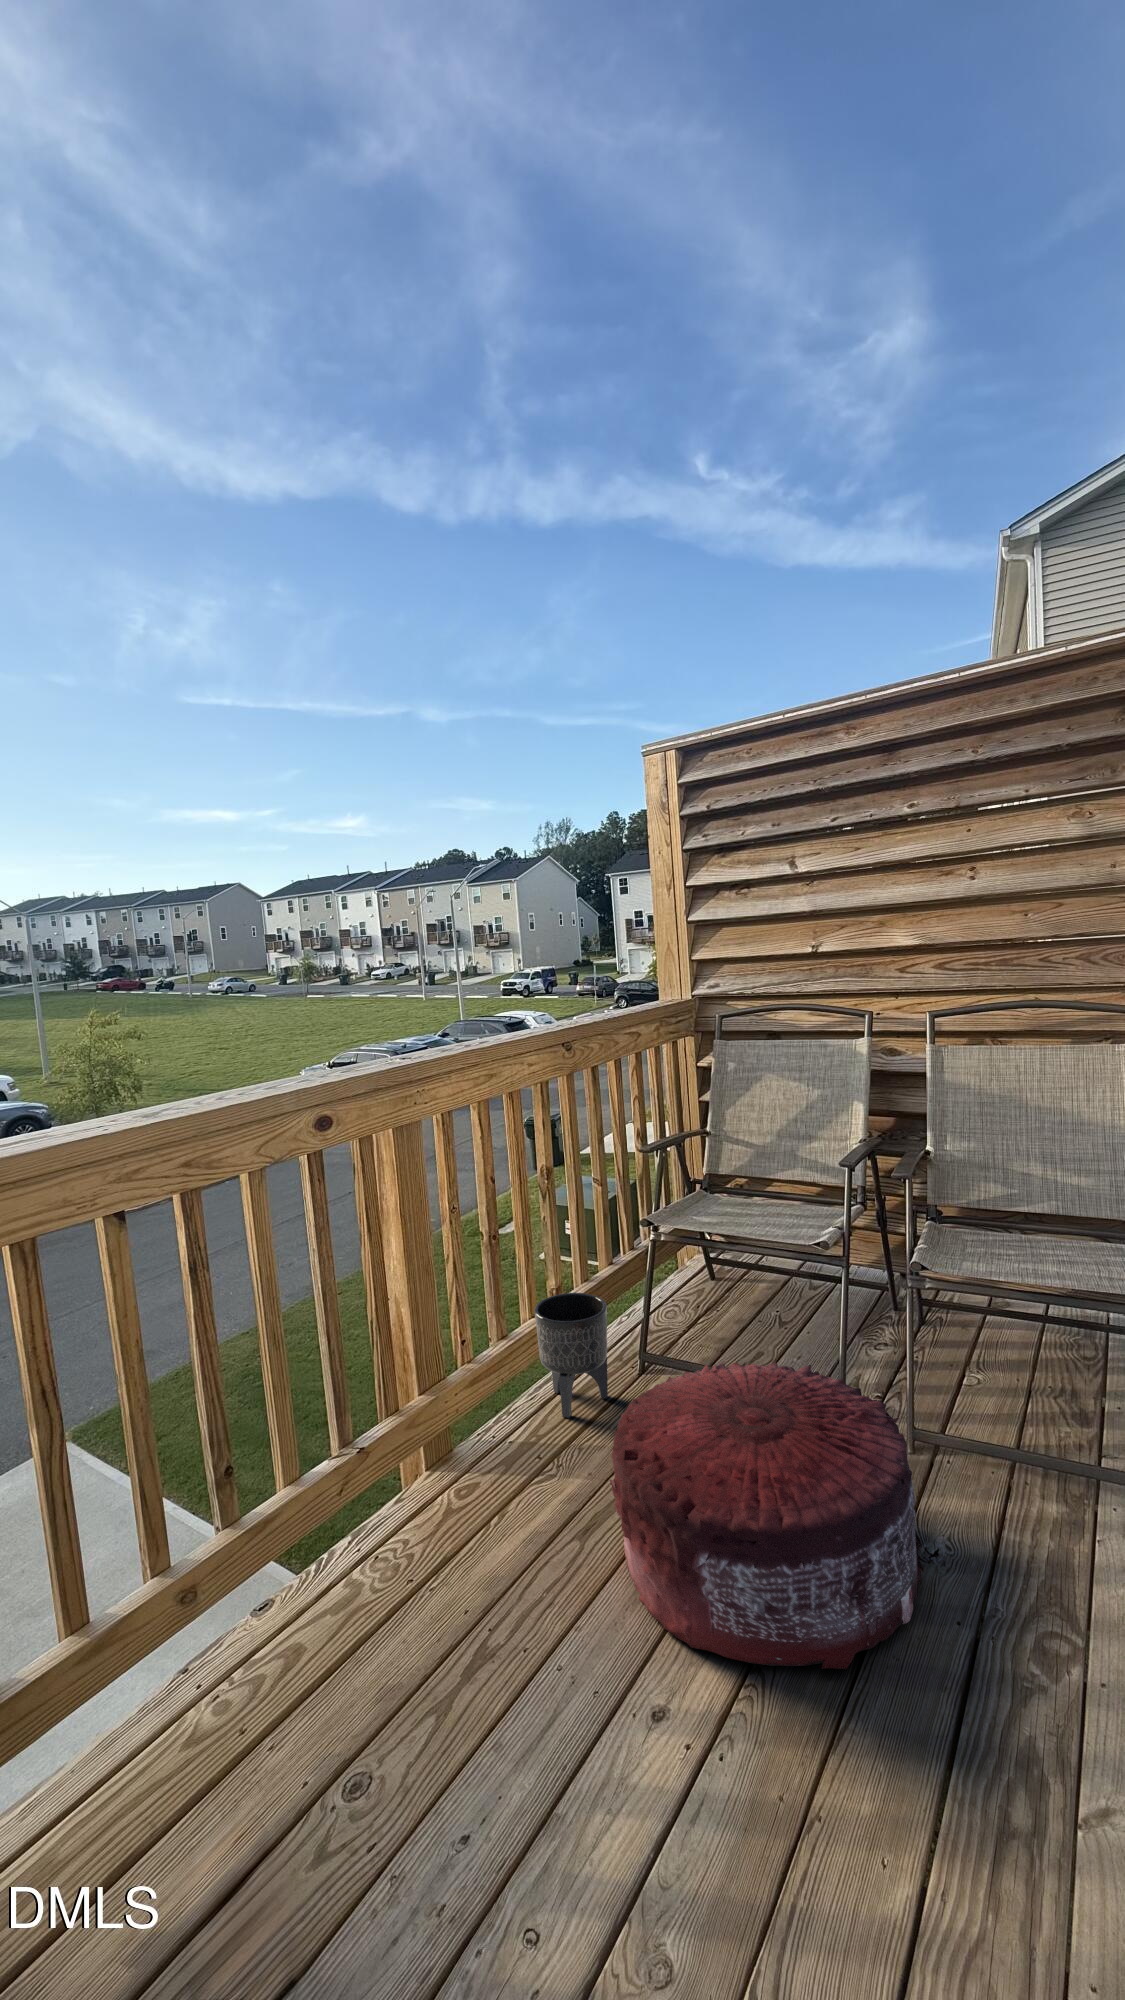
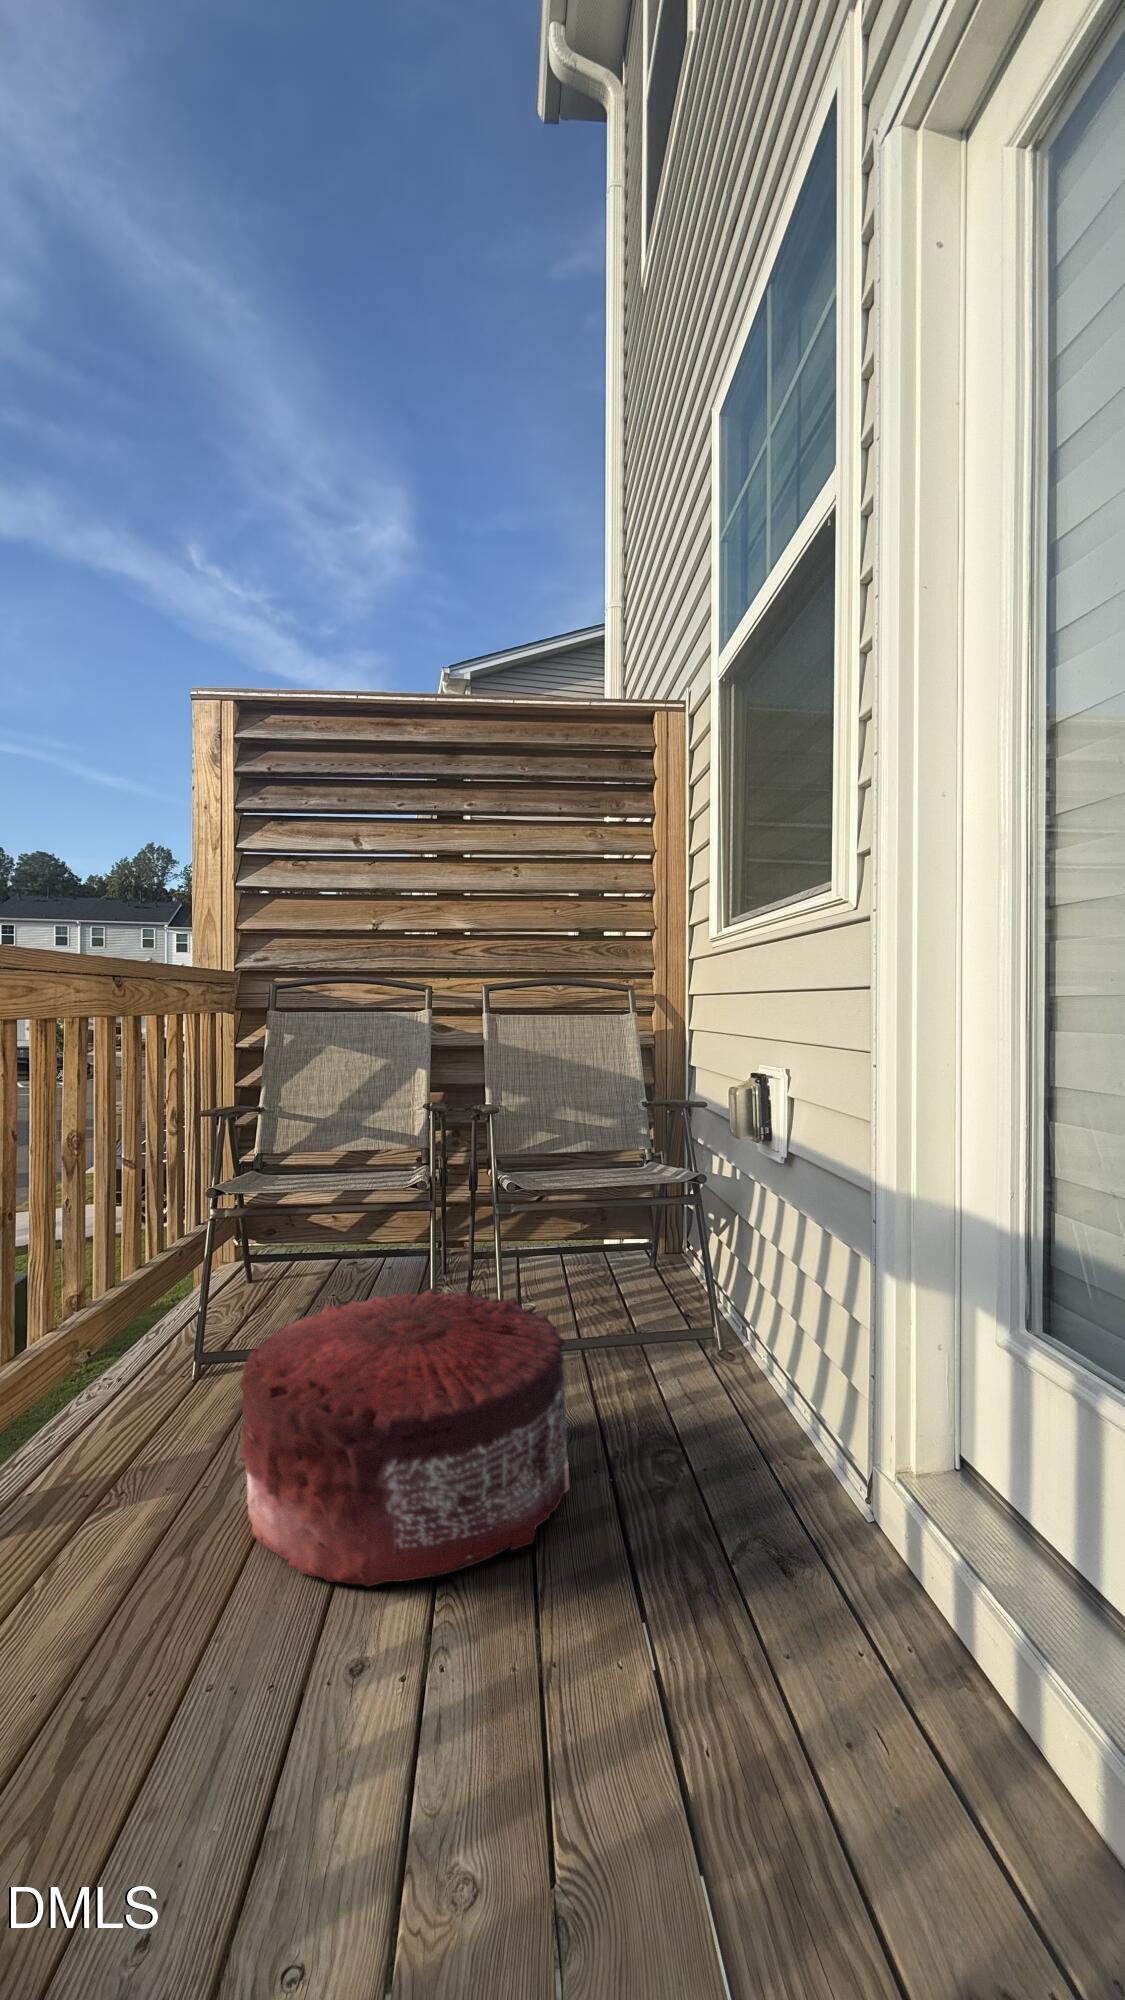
planter: present [535,1293,608,1418] -> none [69,1278,171,1433]

